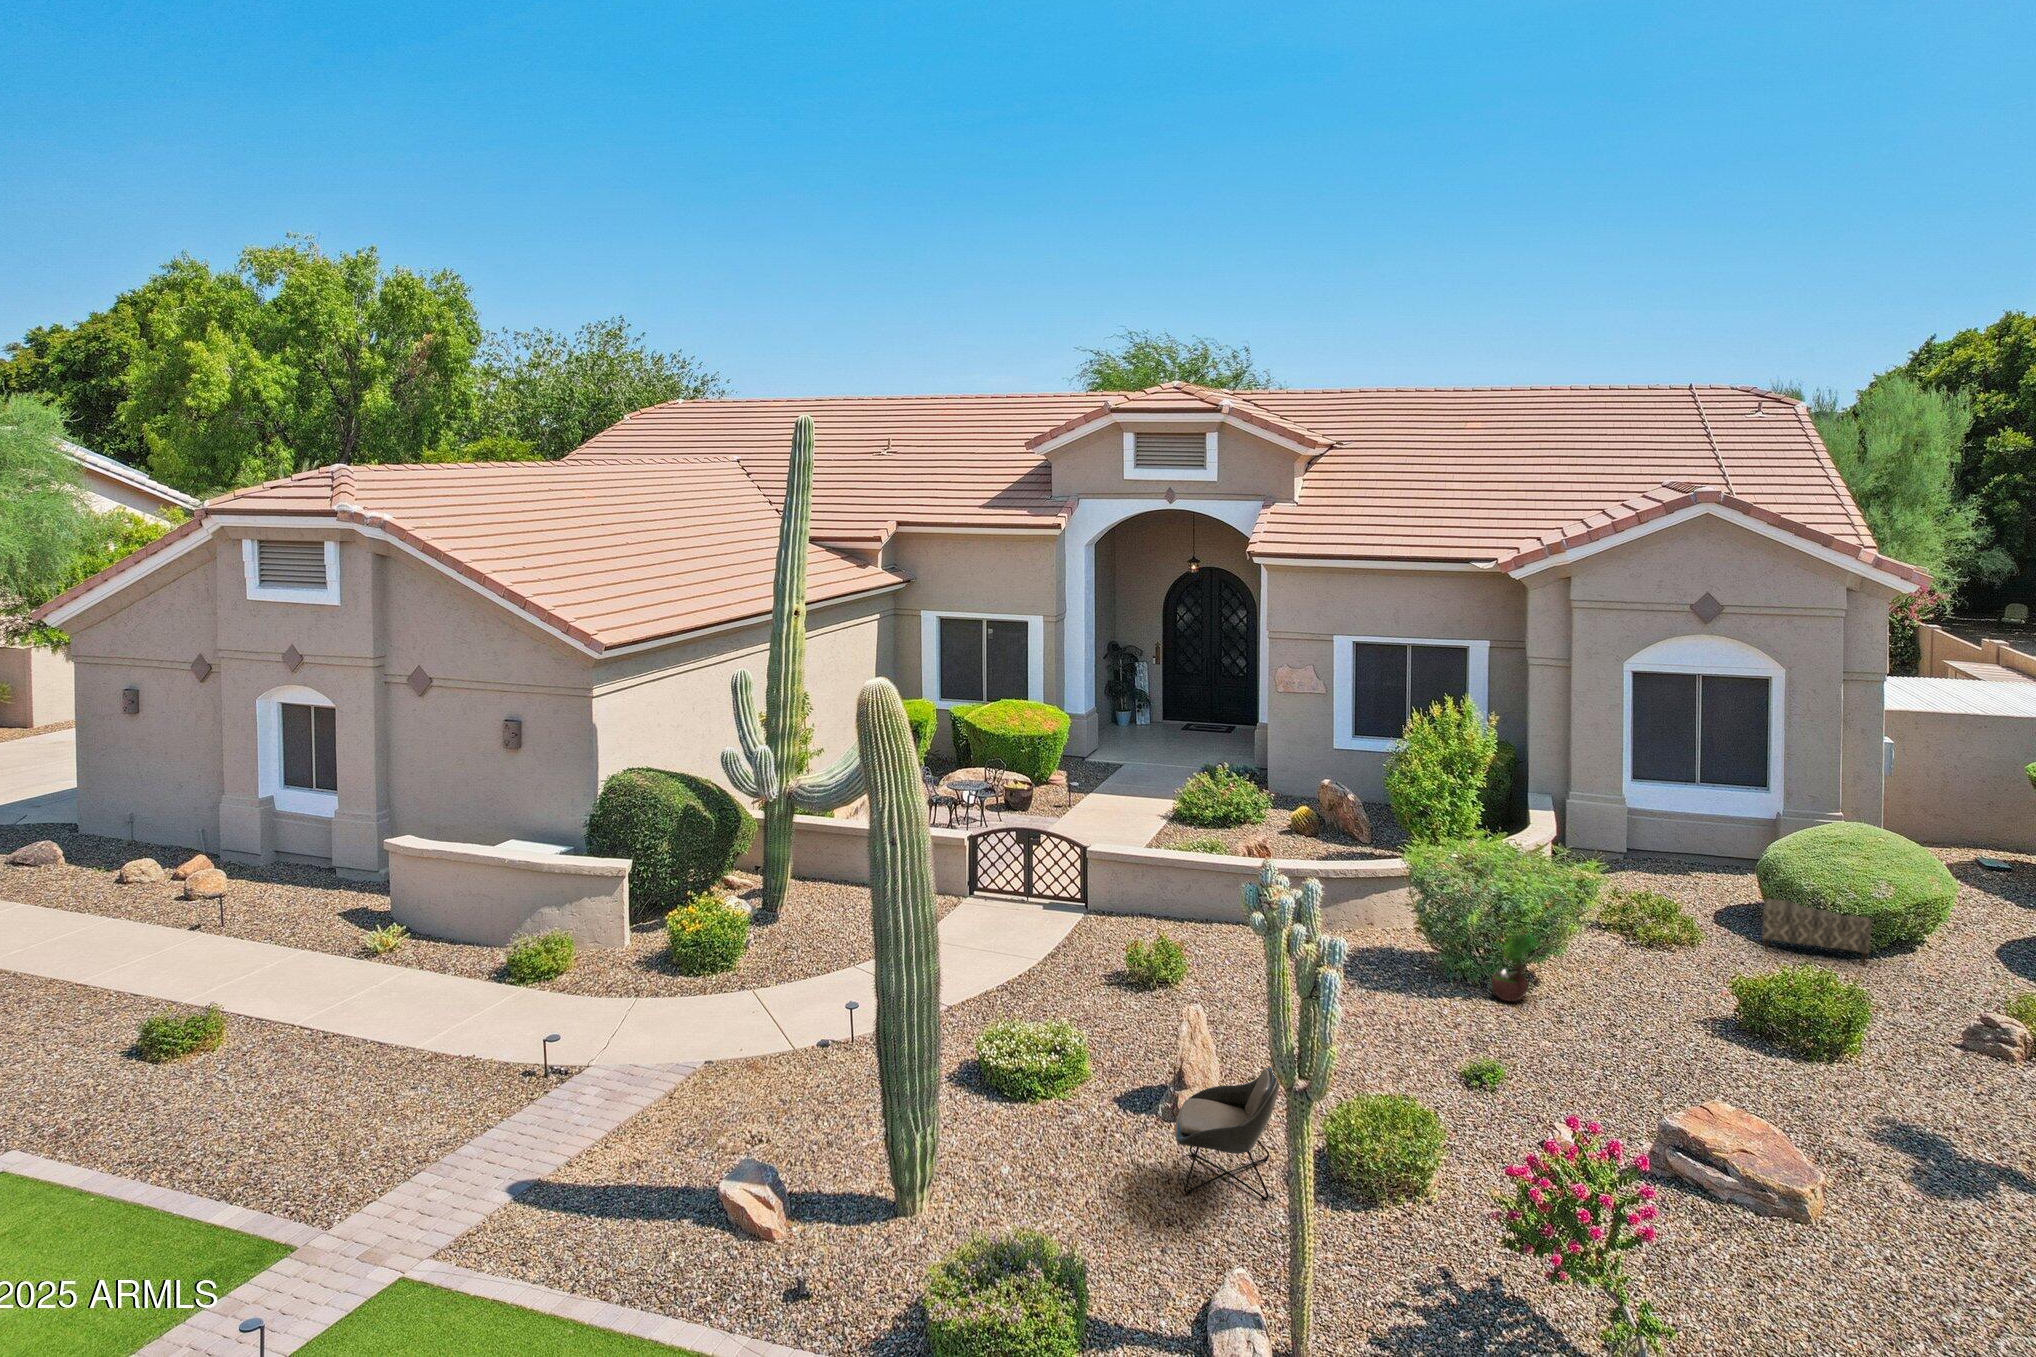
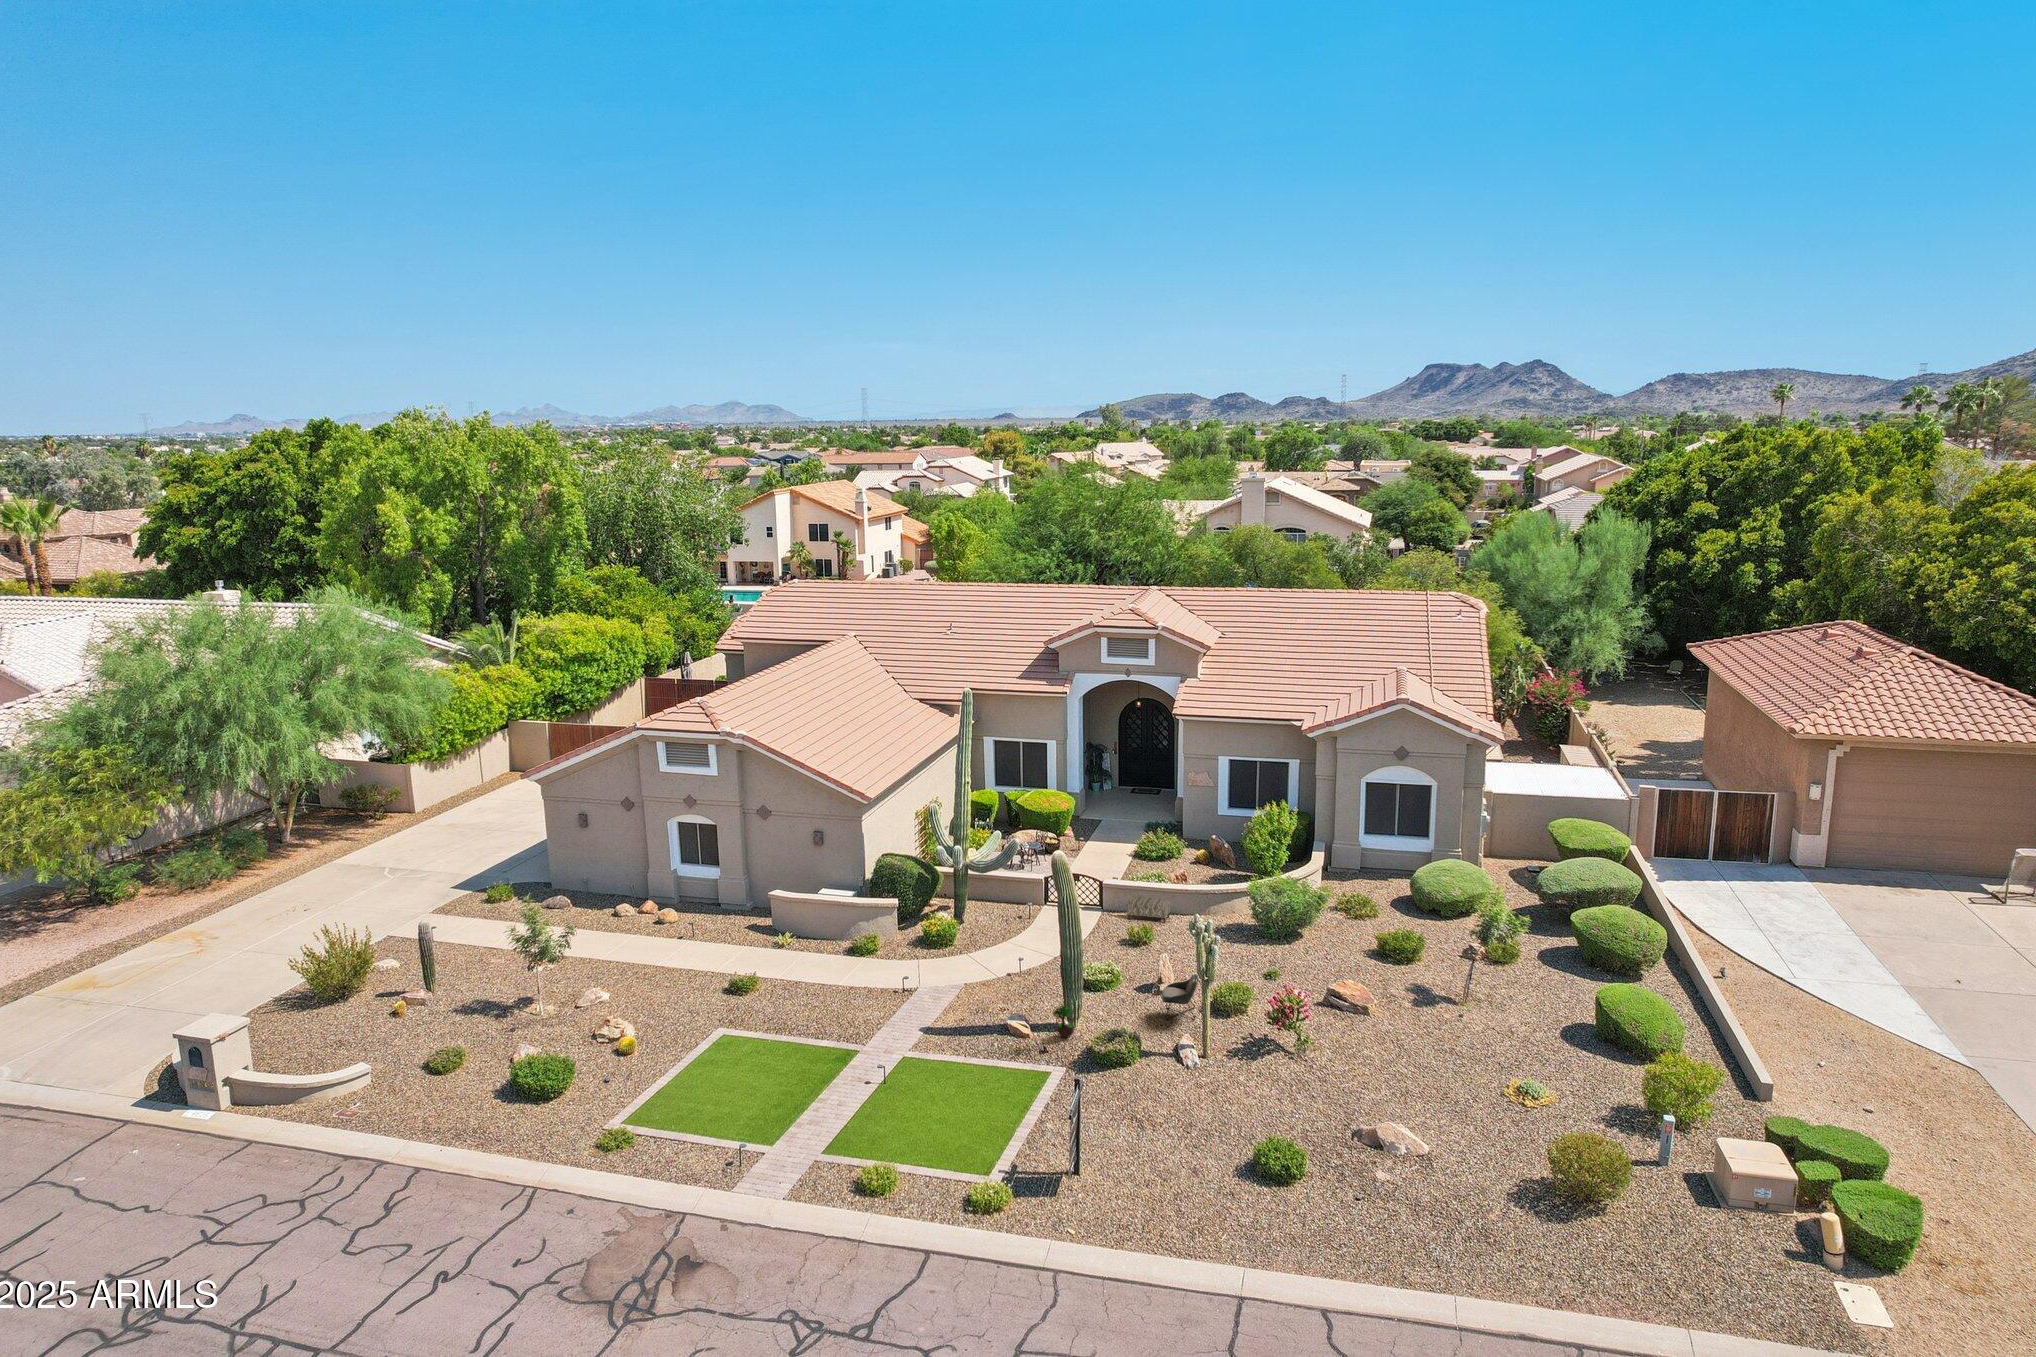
bench: present [1762,898,1872,965] -> present [1127,896,1170,923]
potted tree: present [1491,929,1536,1001] -> present [1053,1005,1074,1037]

